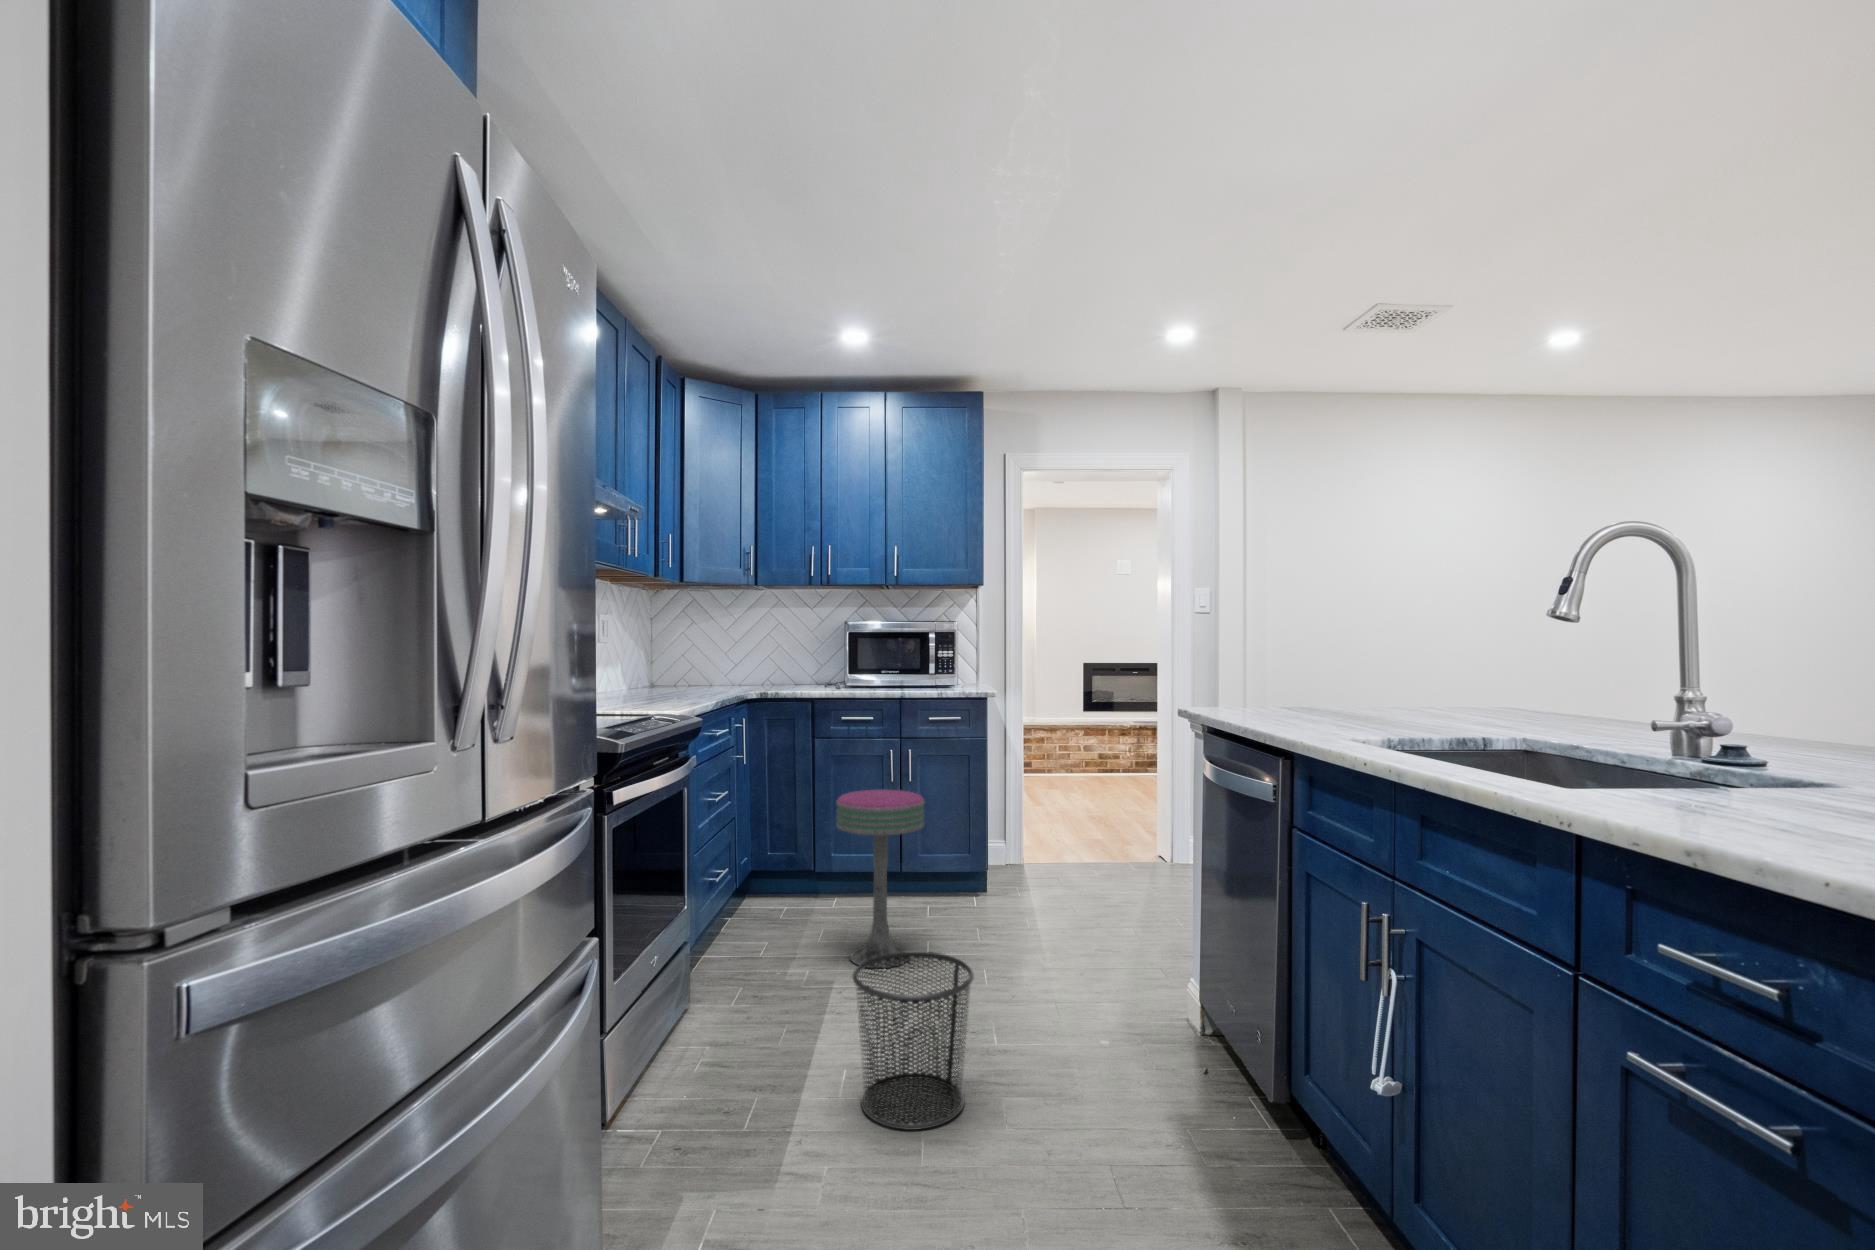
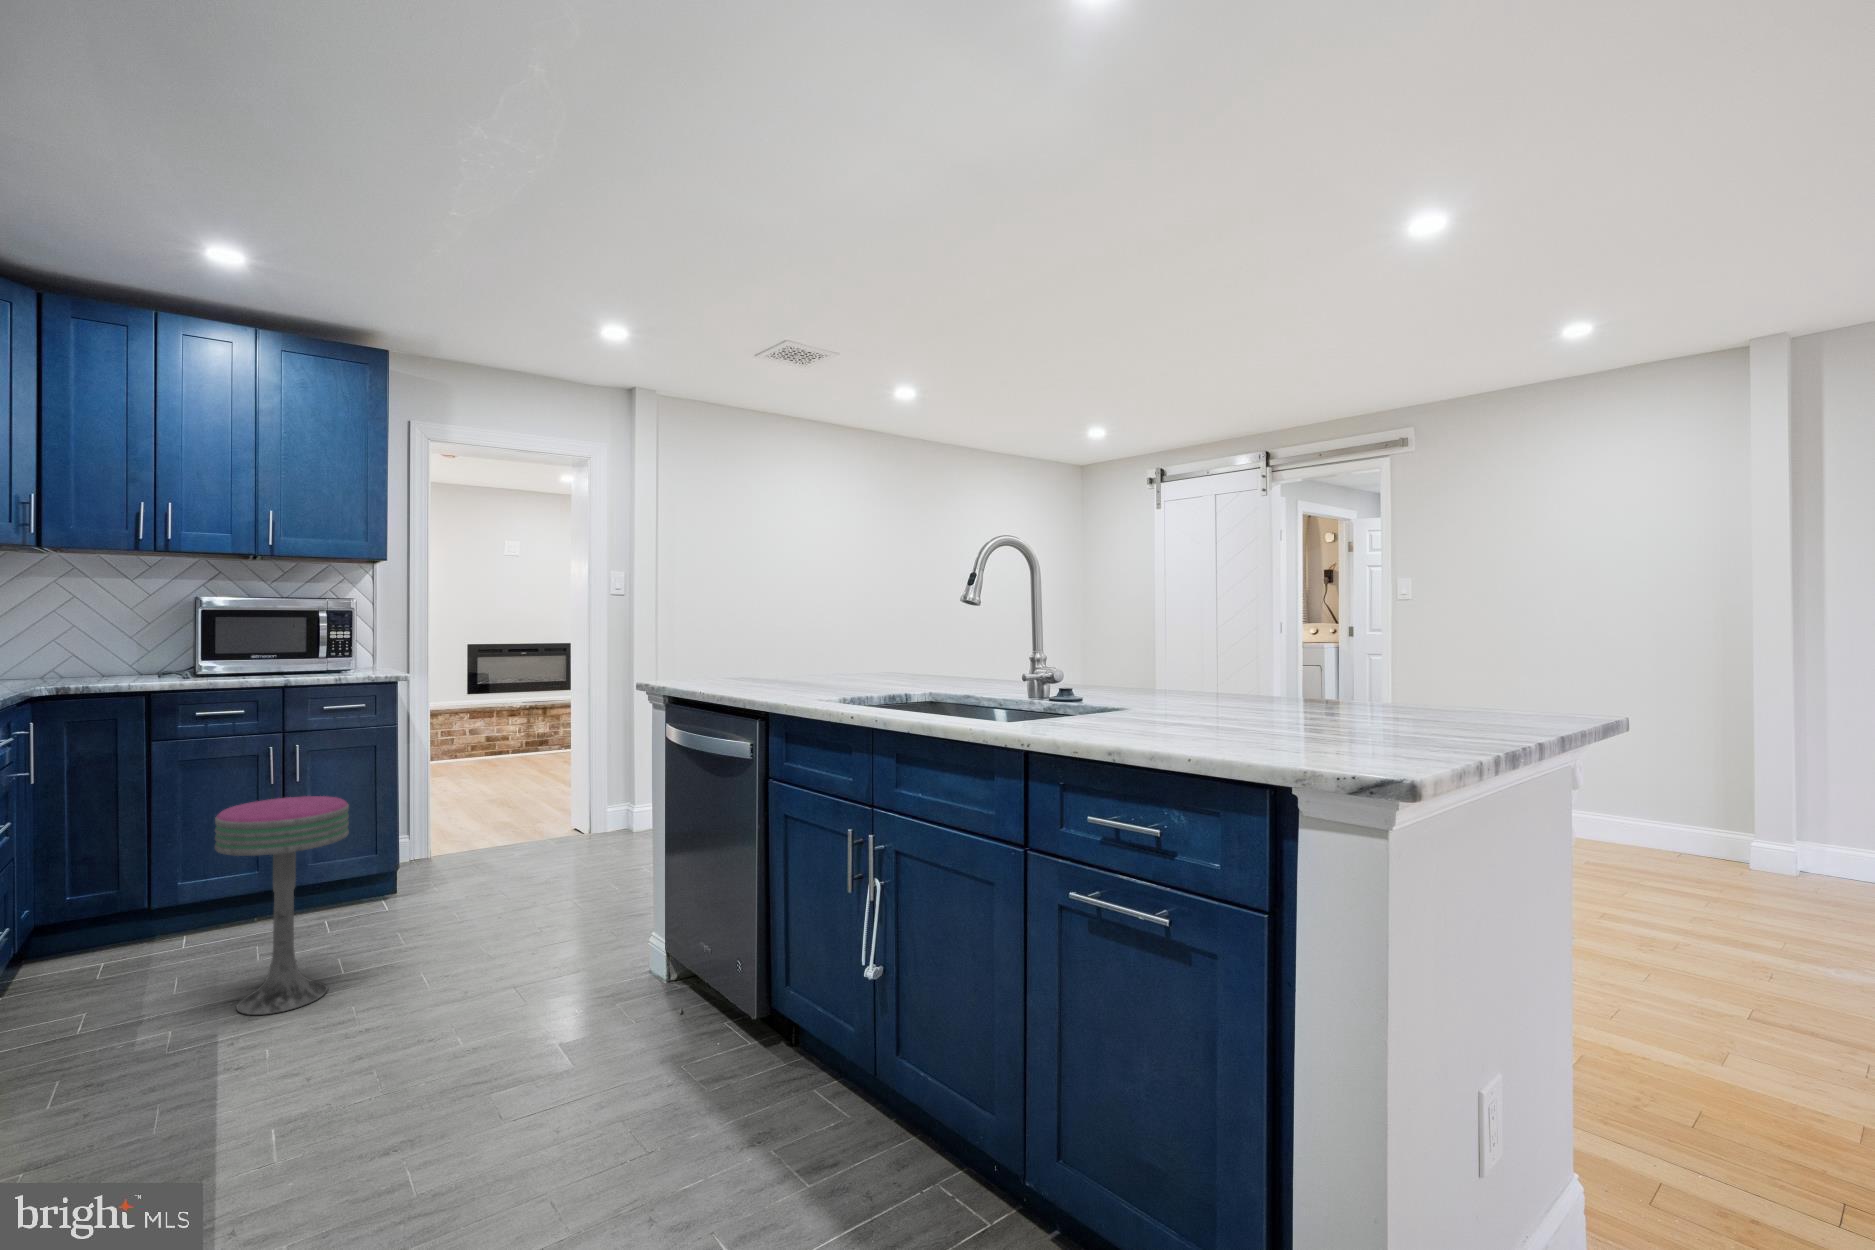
waste bin: present [852,951,974,1130] -> none [318,964,479,1170]

